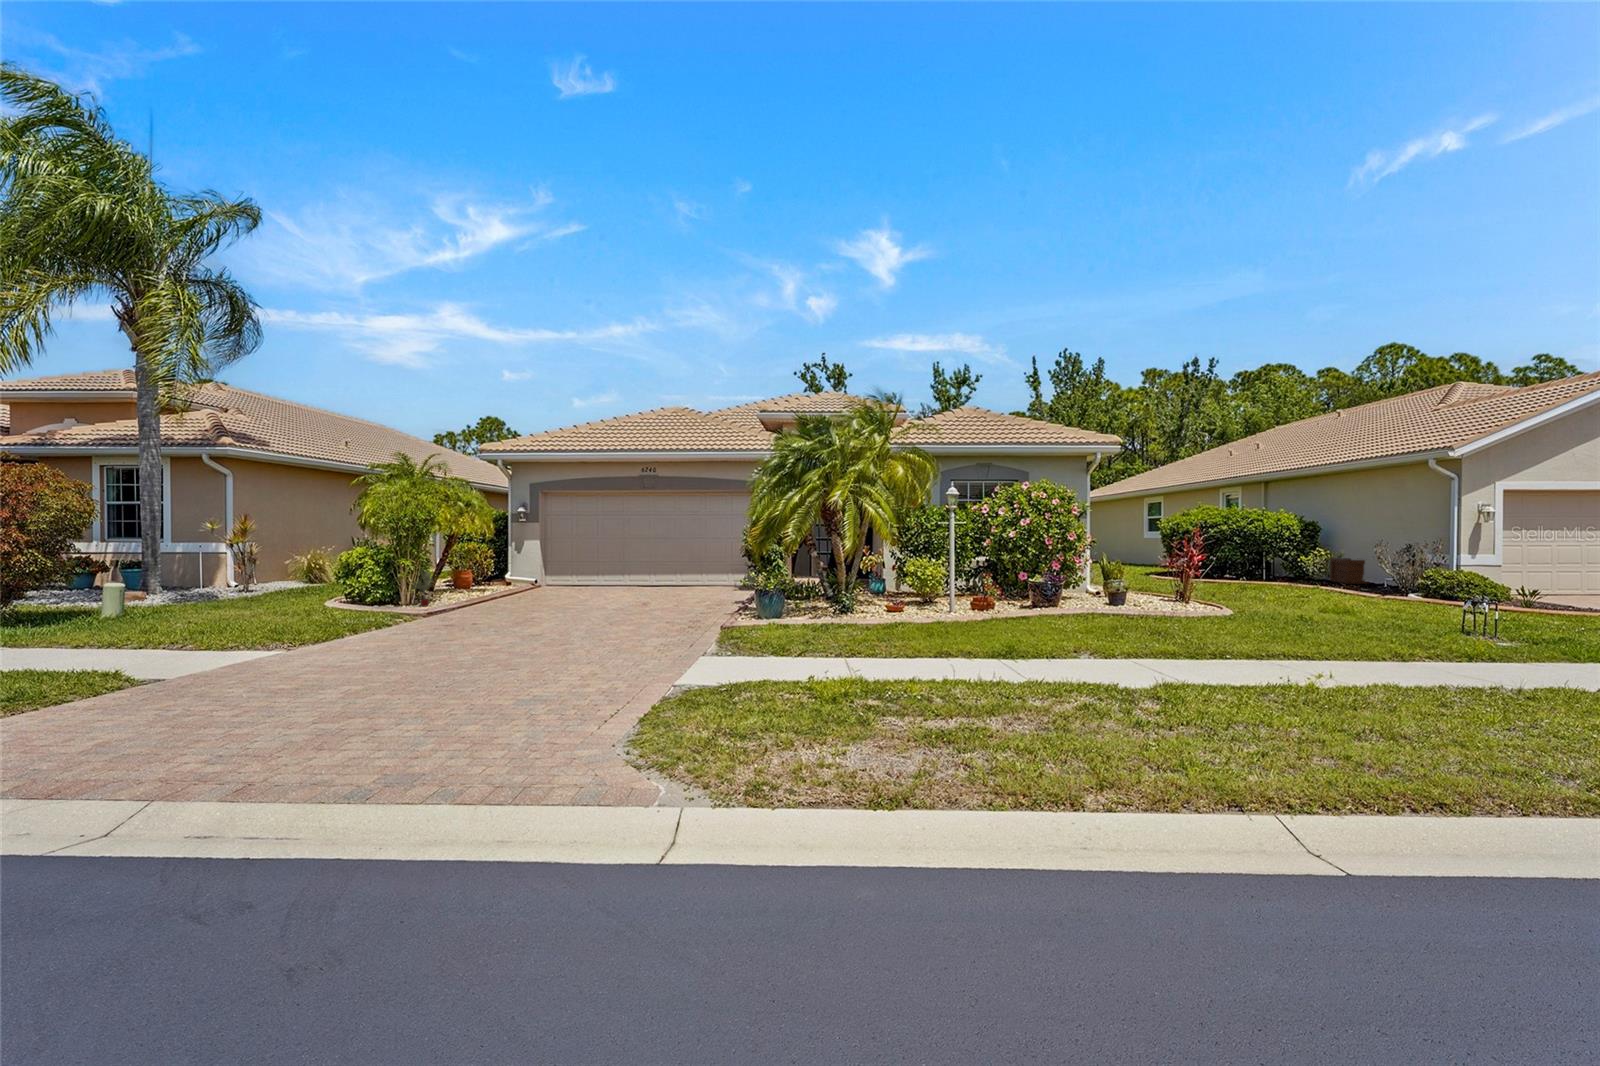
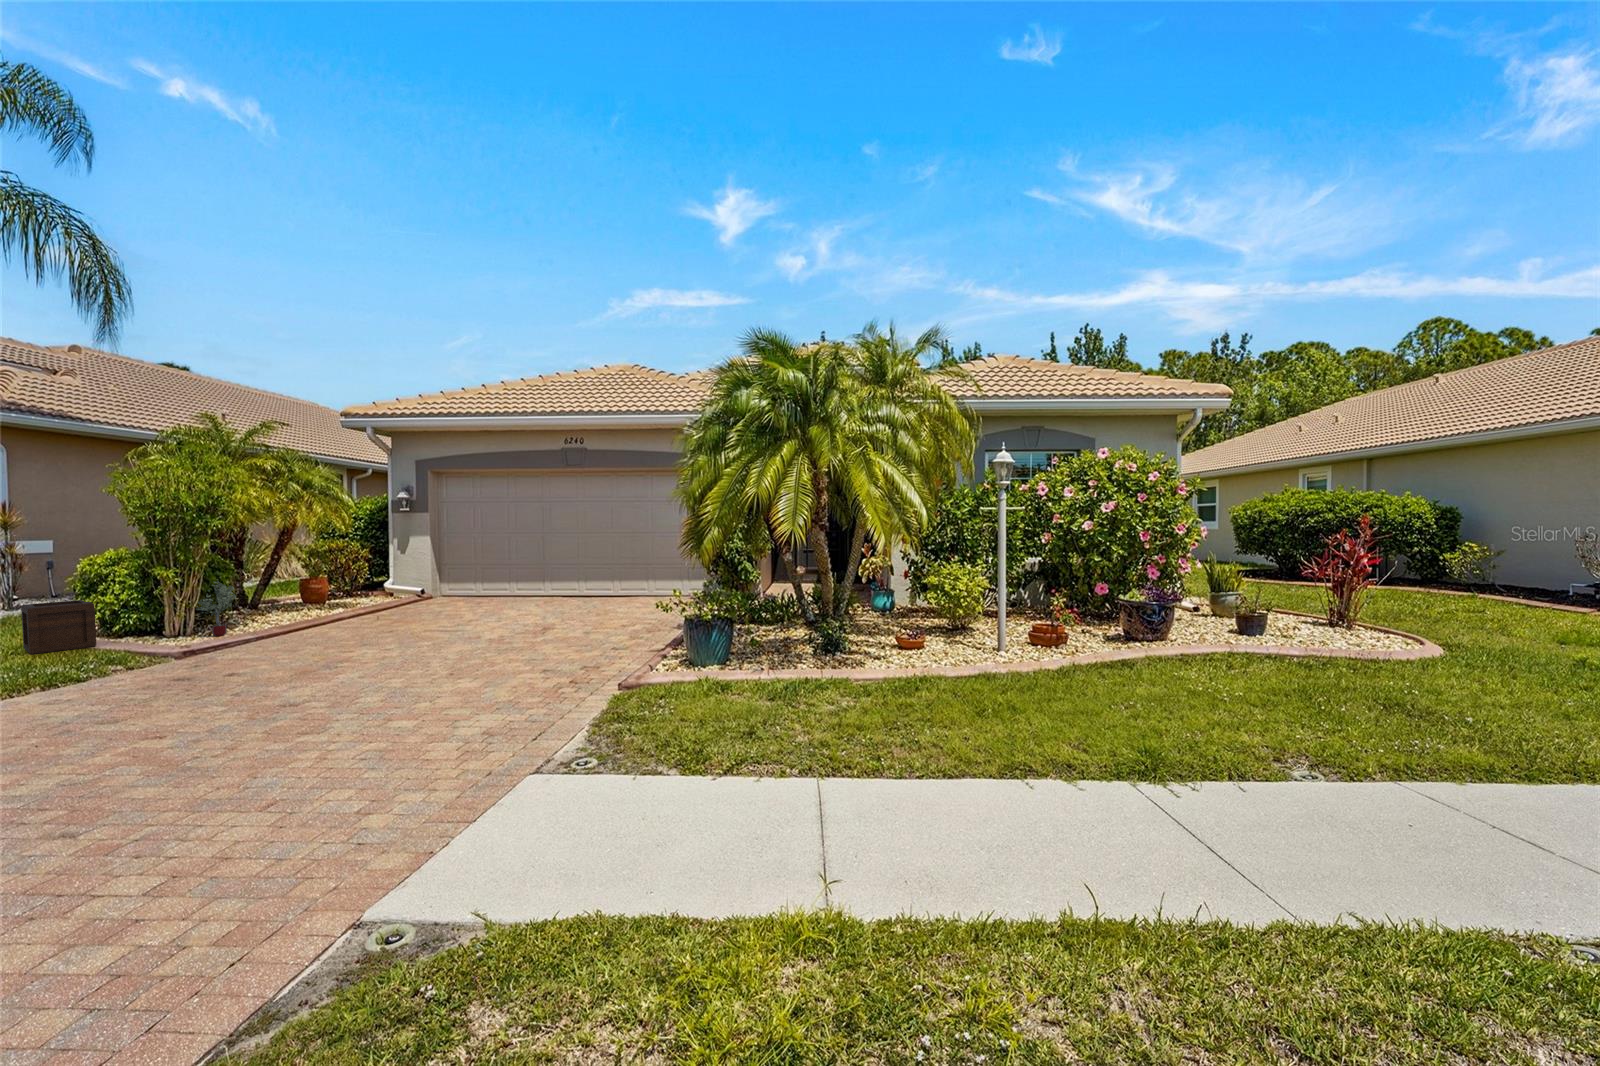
wooden crate: present [1330,558,1369,584] -> present [21,600,97,655]

